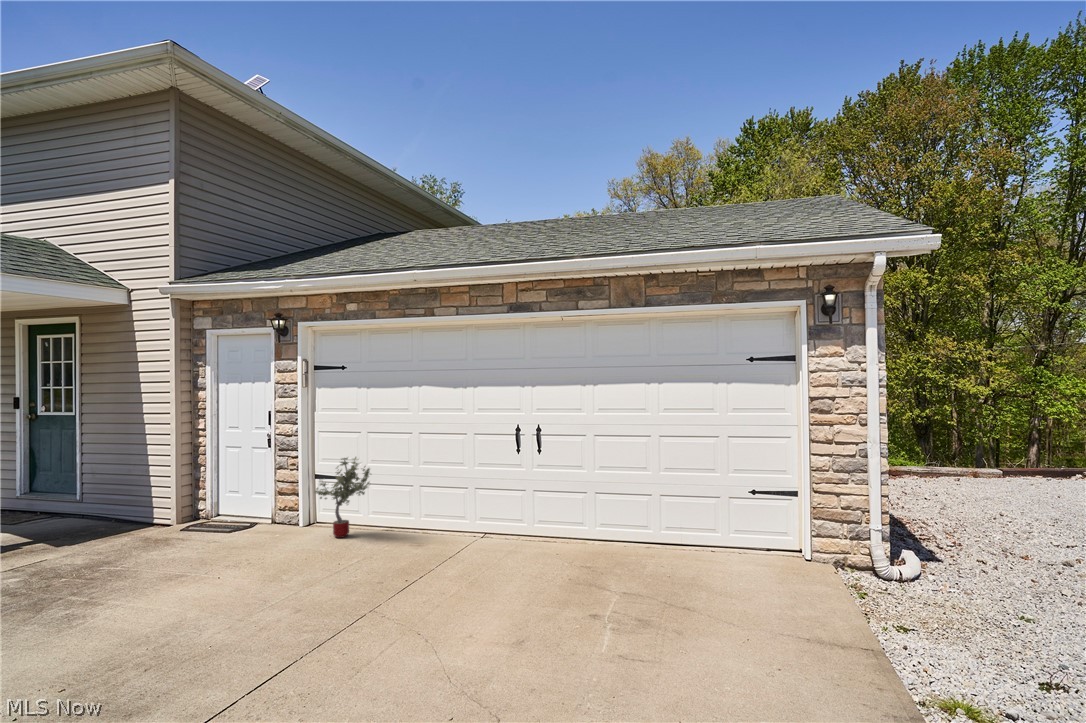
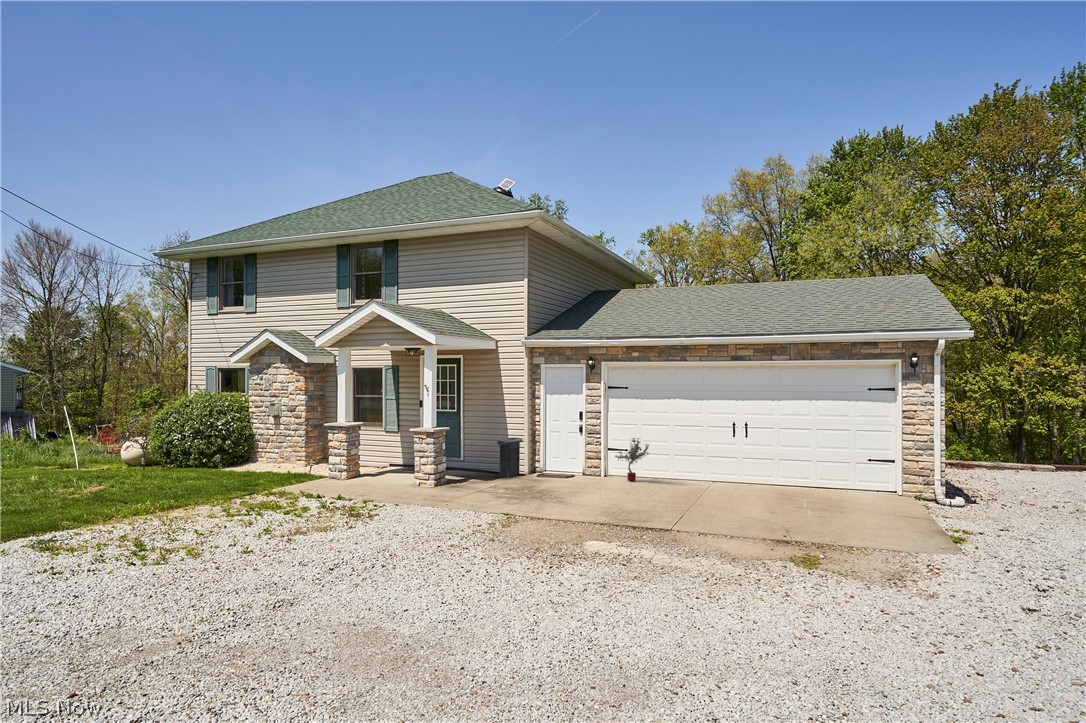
trash can: none [89,460,165,539] -> present [497,438,523,478]

